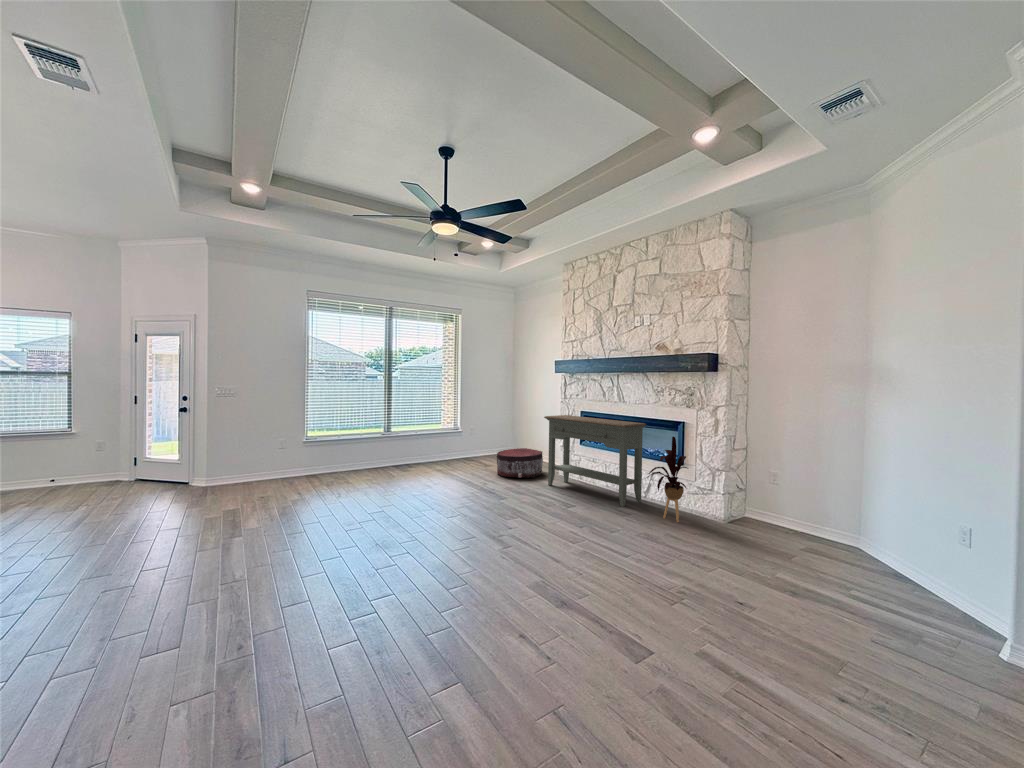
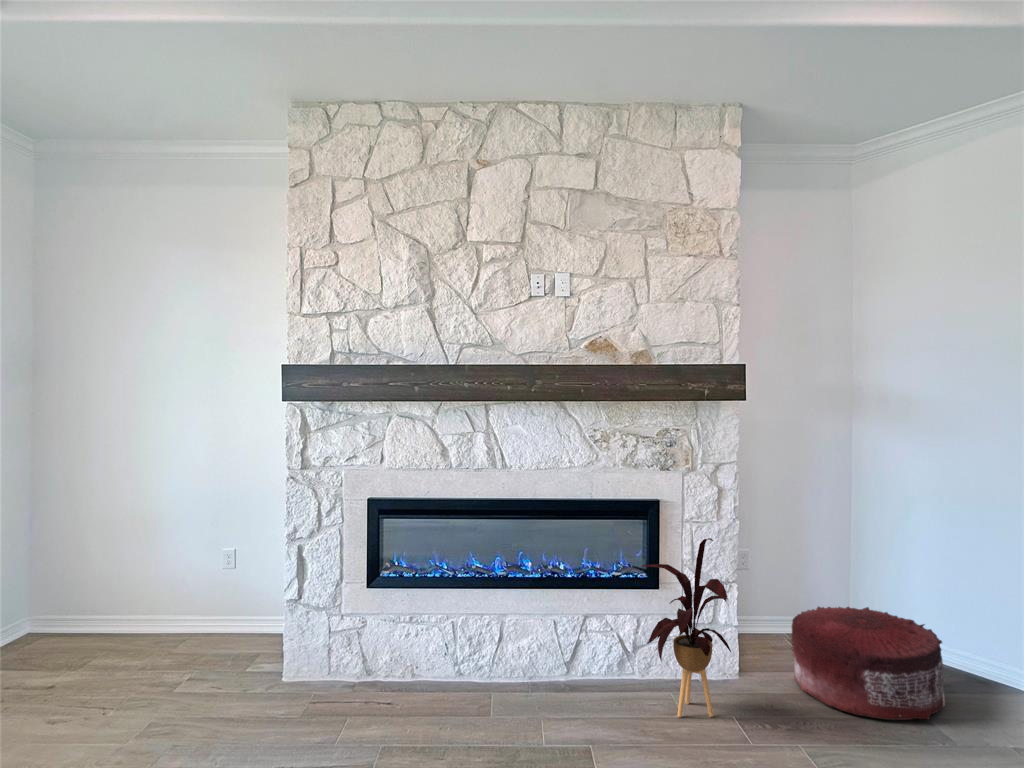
console table: present [544,415,646,507] -> none [298,511,586,722]
pouf: present [497,448,543,478] -> present [791,606,945,720]

